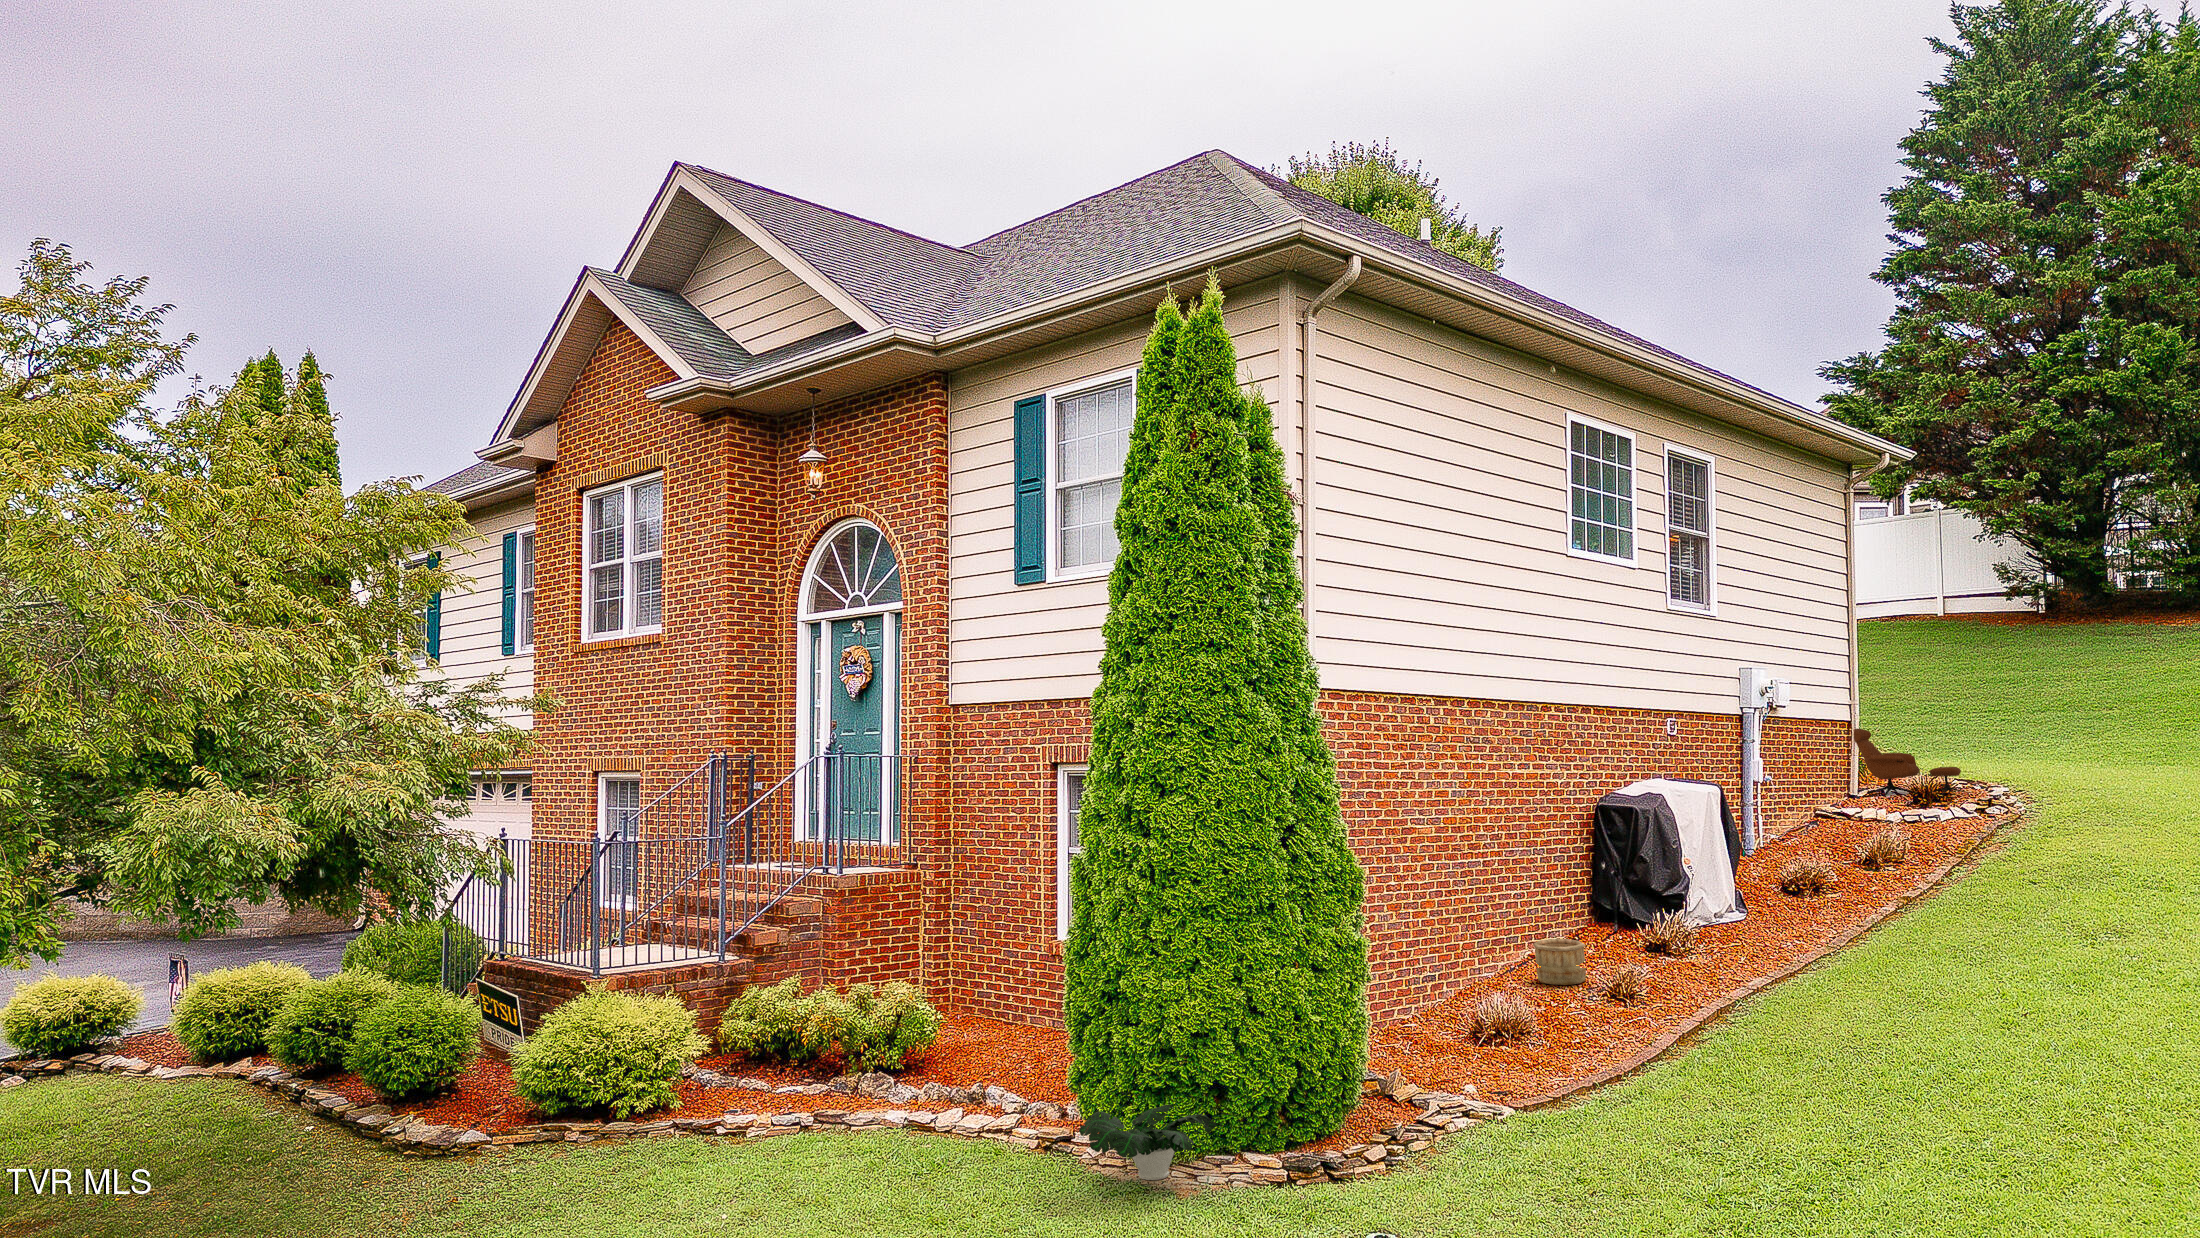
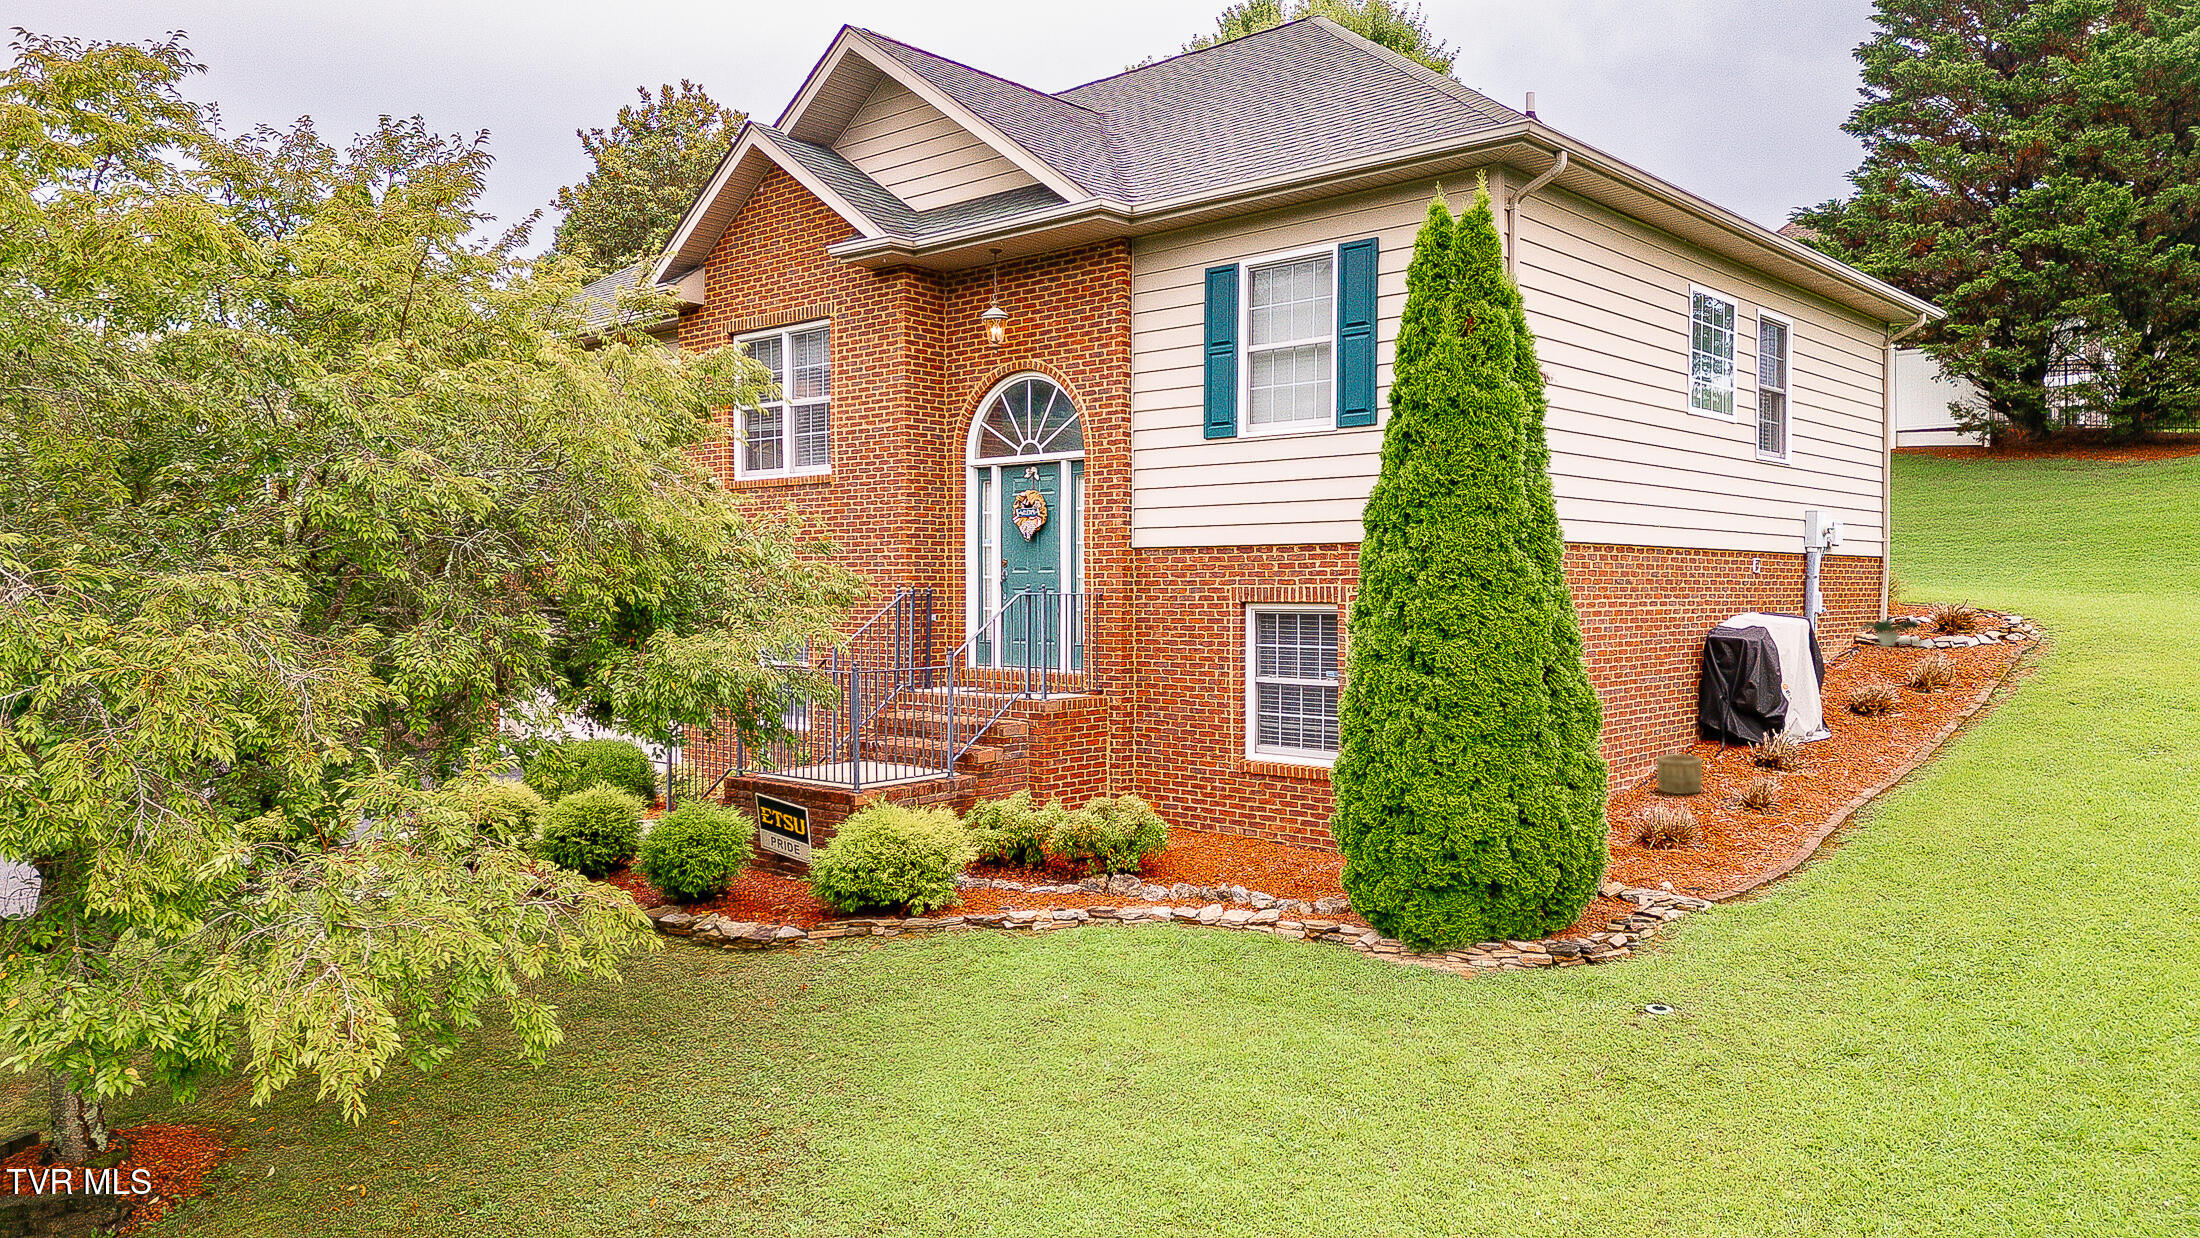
lounge chair: present [1854,729,1968,796] -> none [1886,565,1987,625]
potted plant: present [1079,1105,1217,1180] -> present [1861,620,1919,646]

